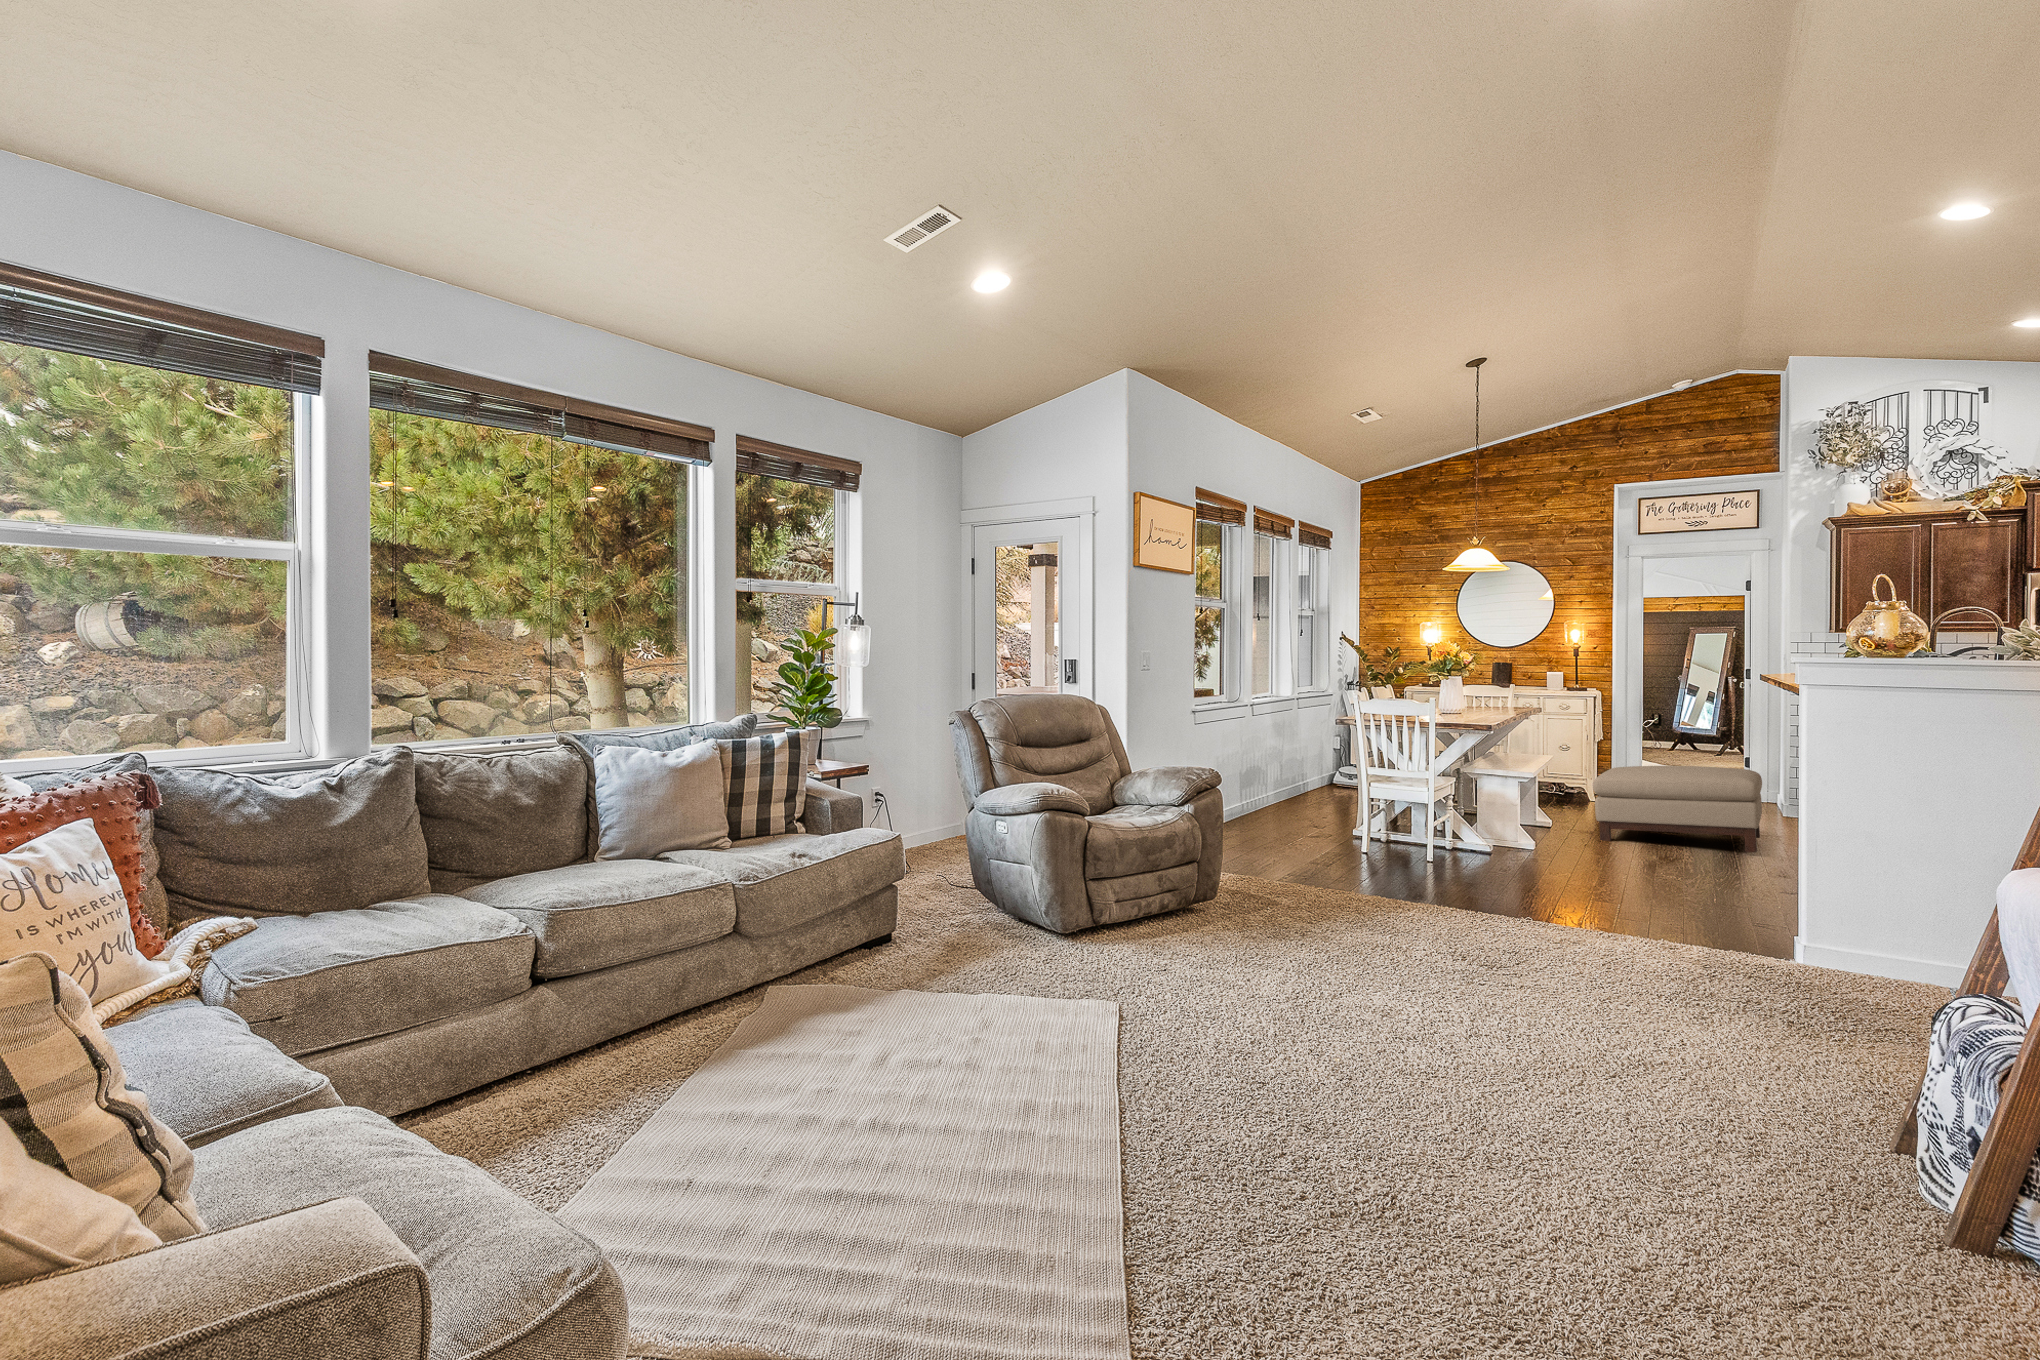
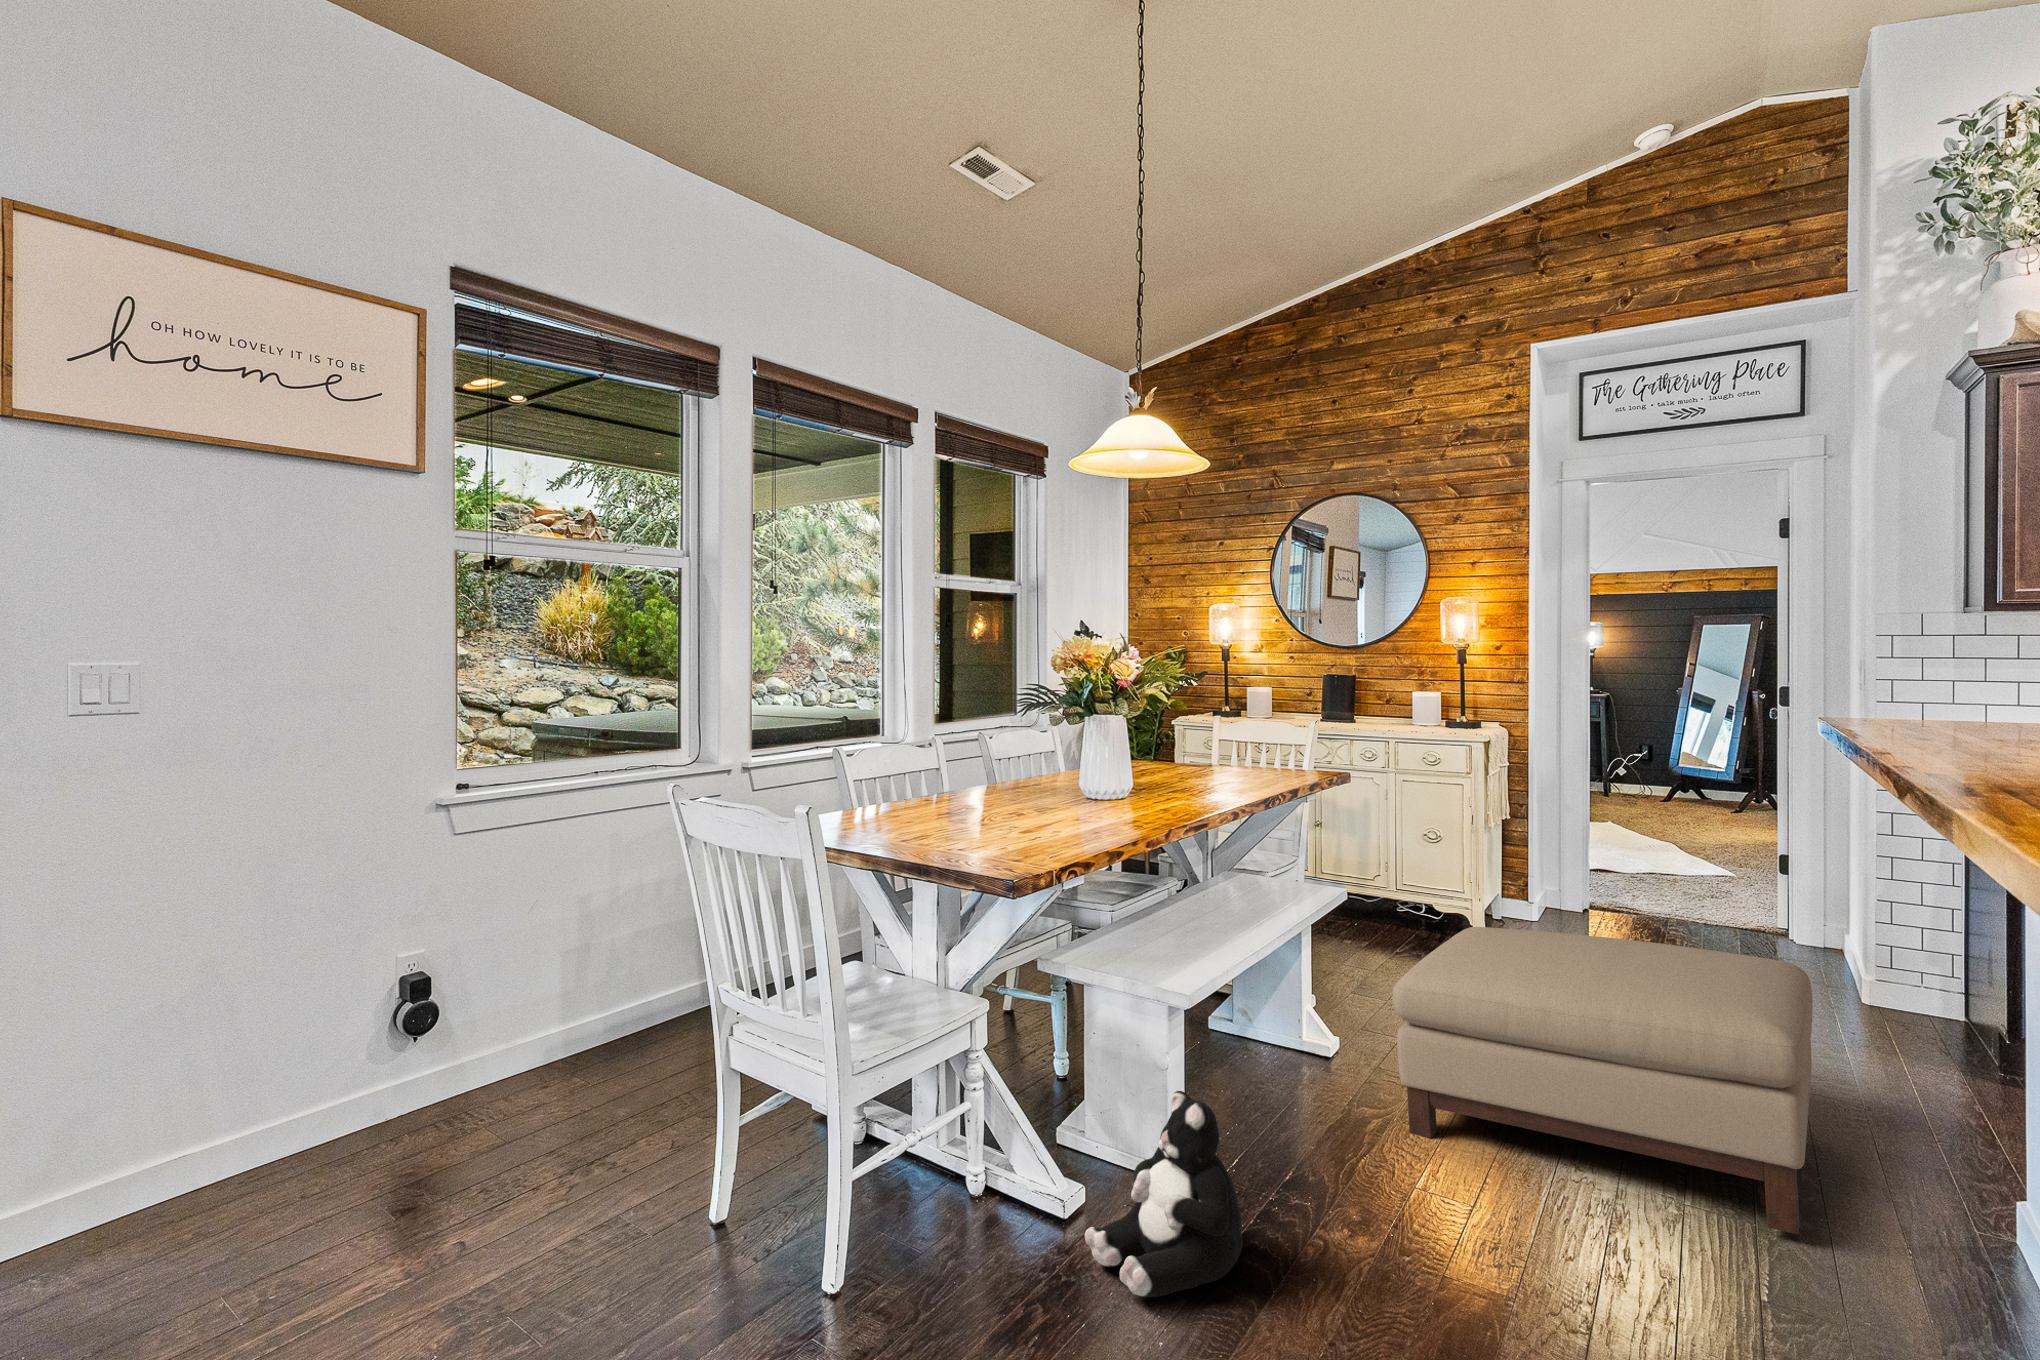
plush toy: none [1507,801,1564,861] -> present [1085,1091,1243,1297]

